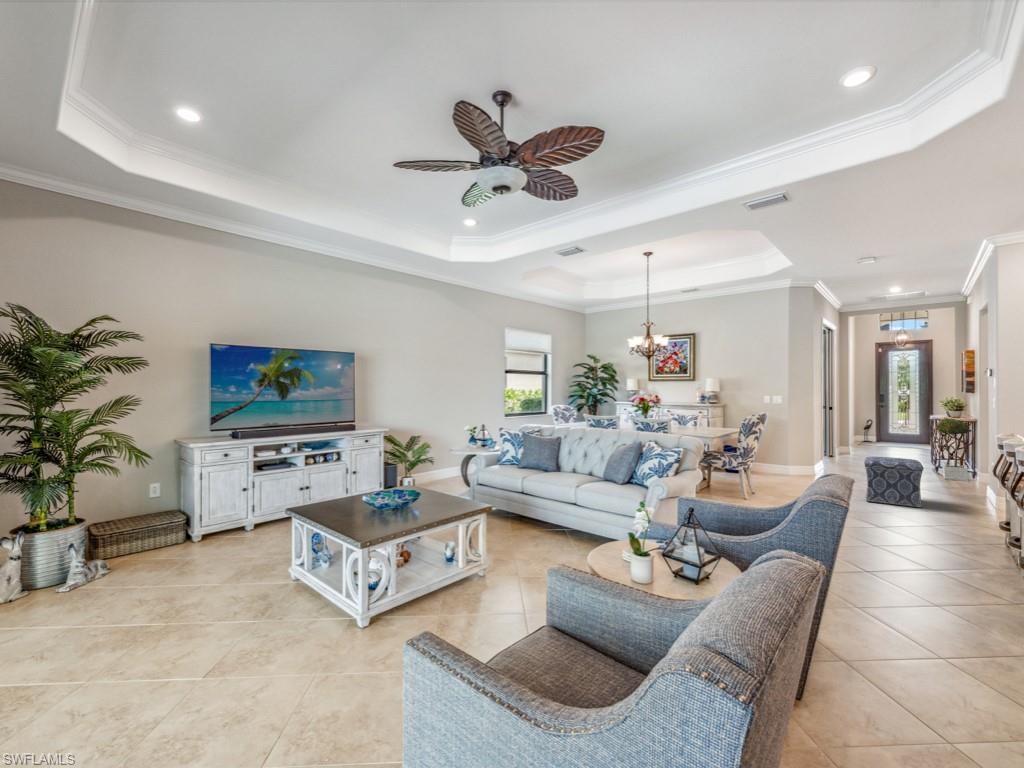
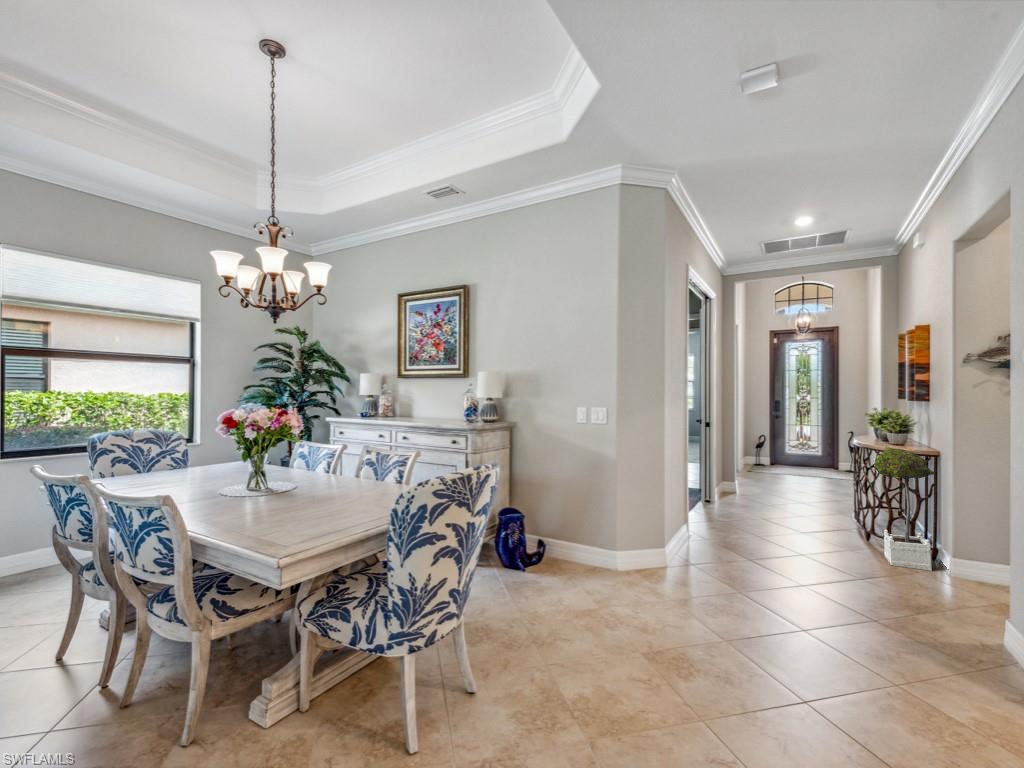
ottoman: present [864,457,924,508] -> none [758,559,907,735]

